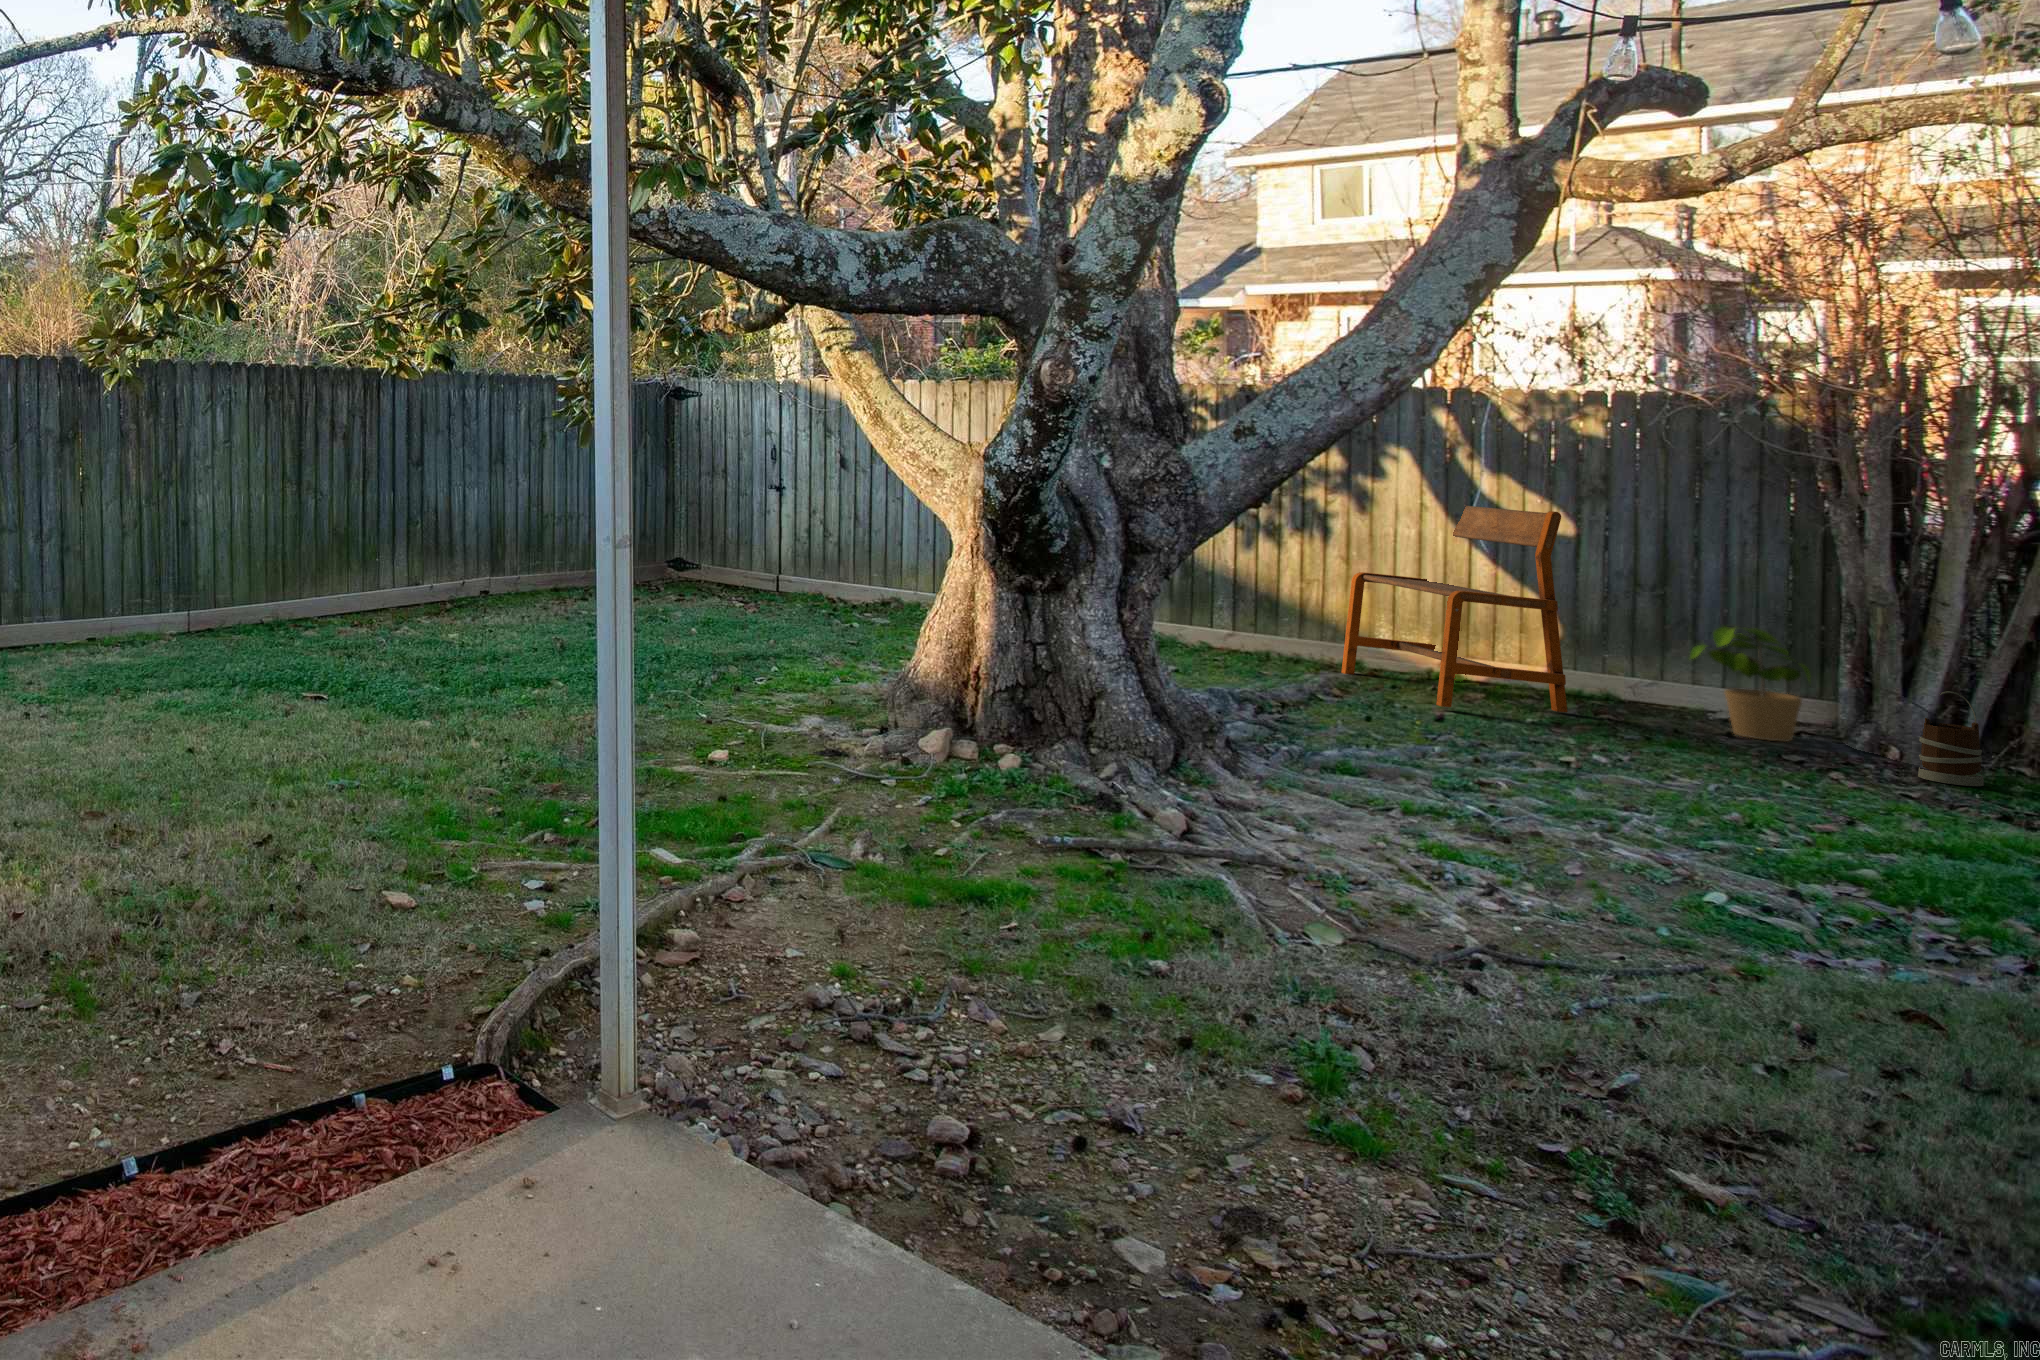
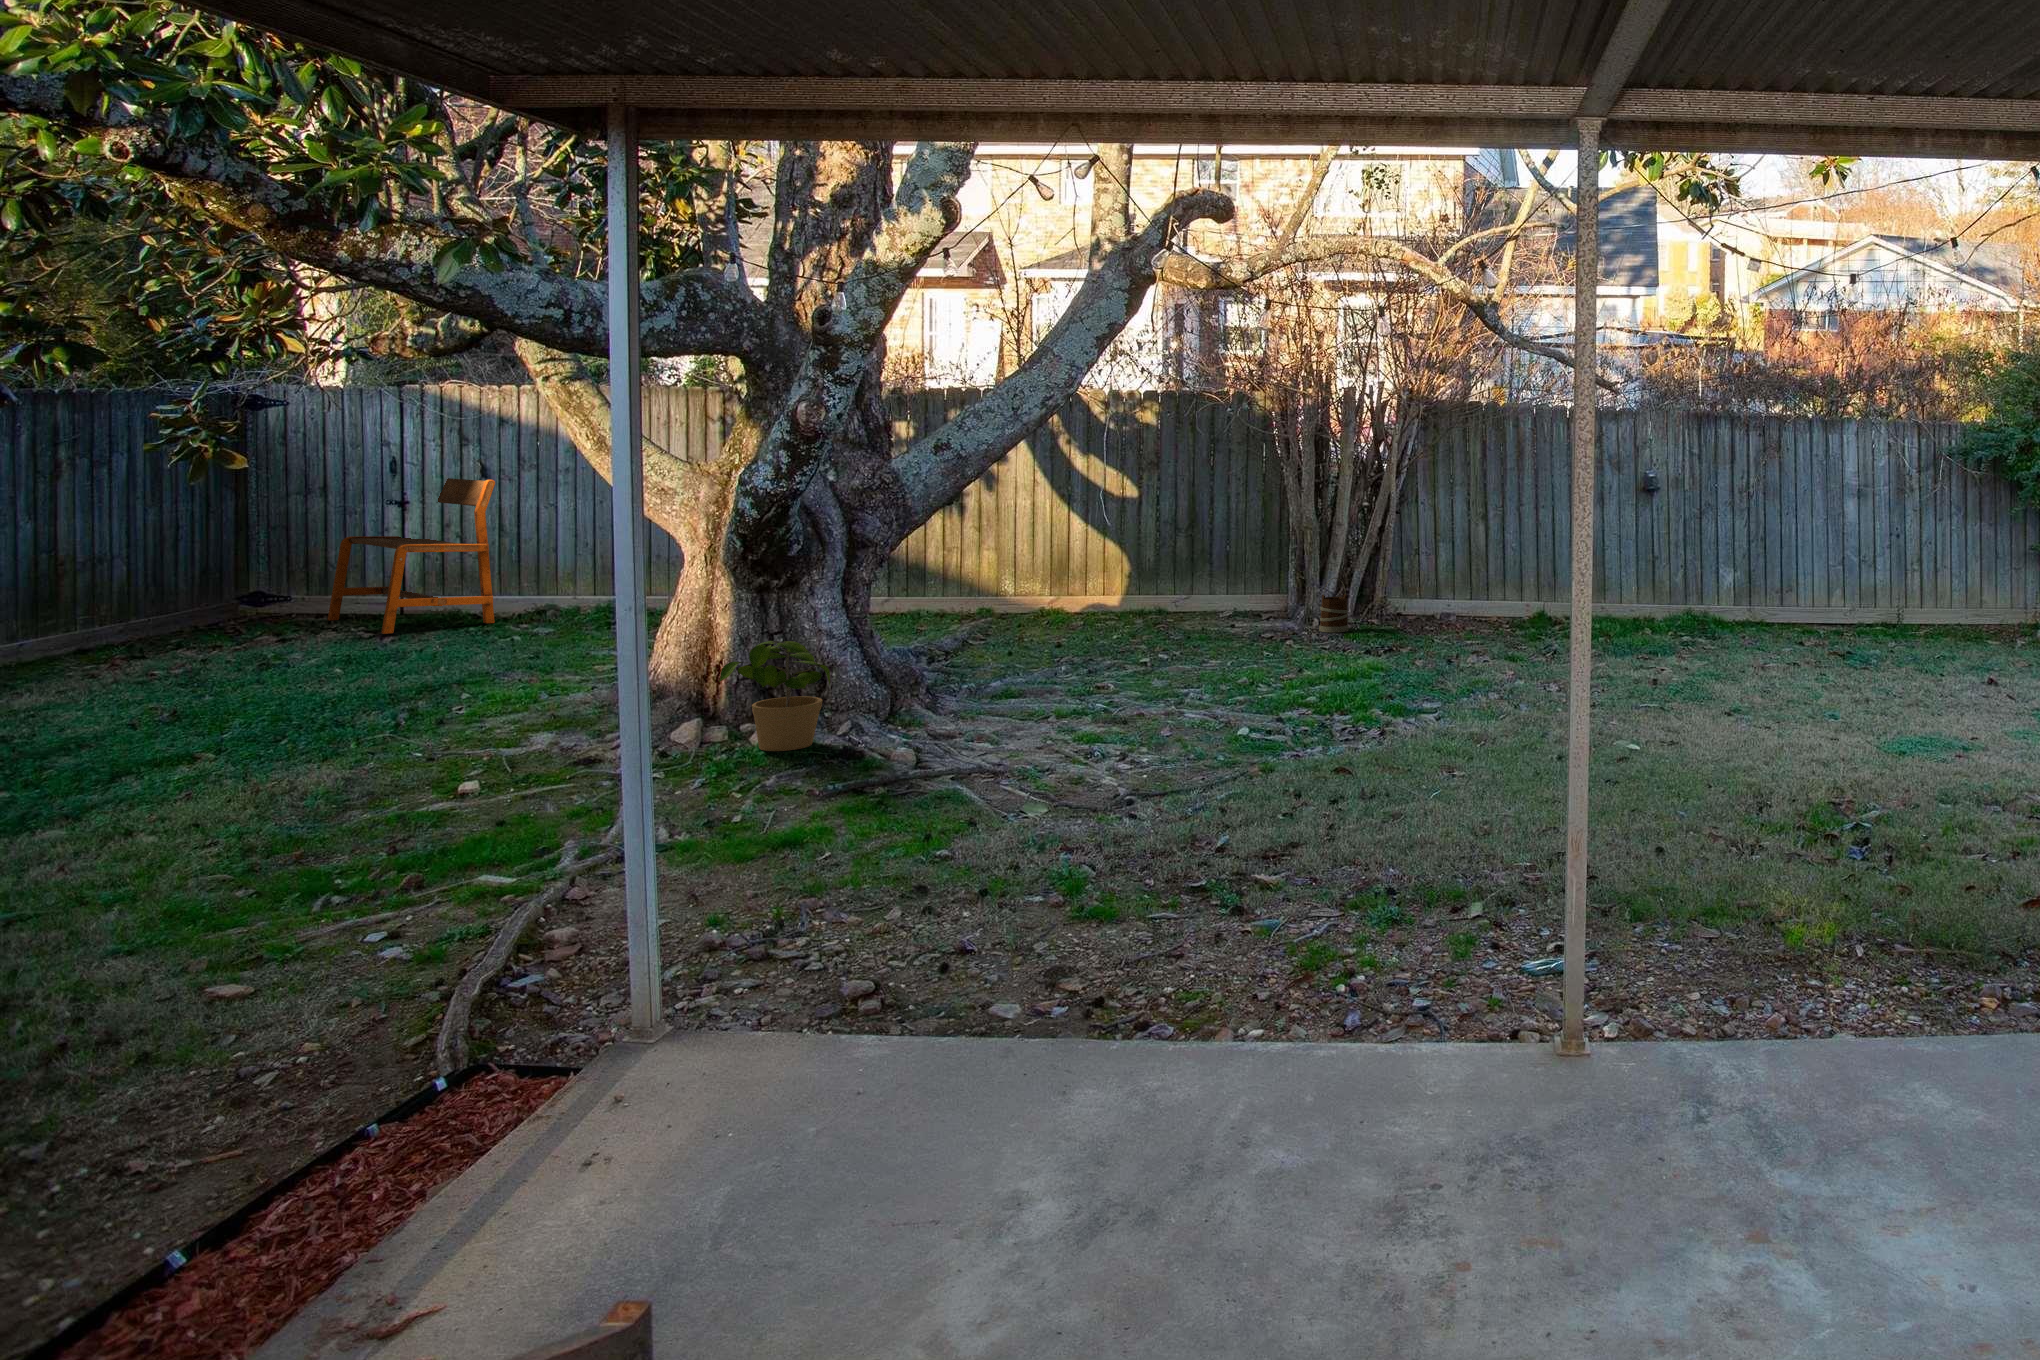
bench: present [1341,506,1567,712] -> present [328,478,495,634]
potted plant: present [1690,626,1811,742] -> present [719,641,830,751]

